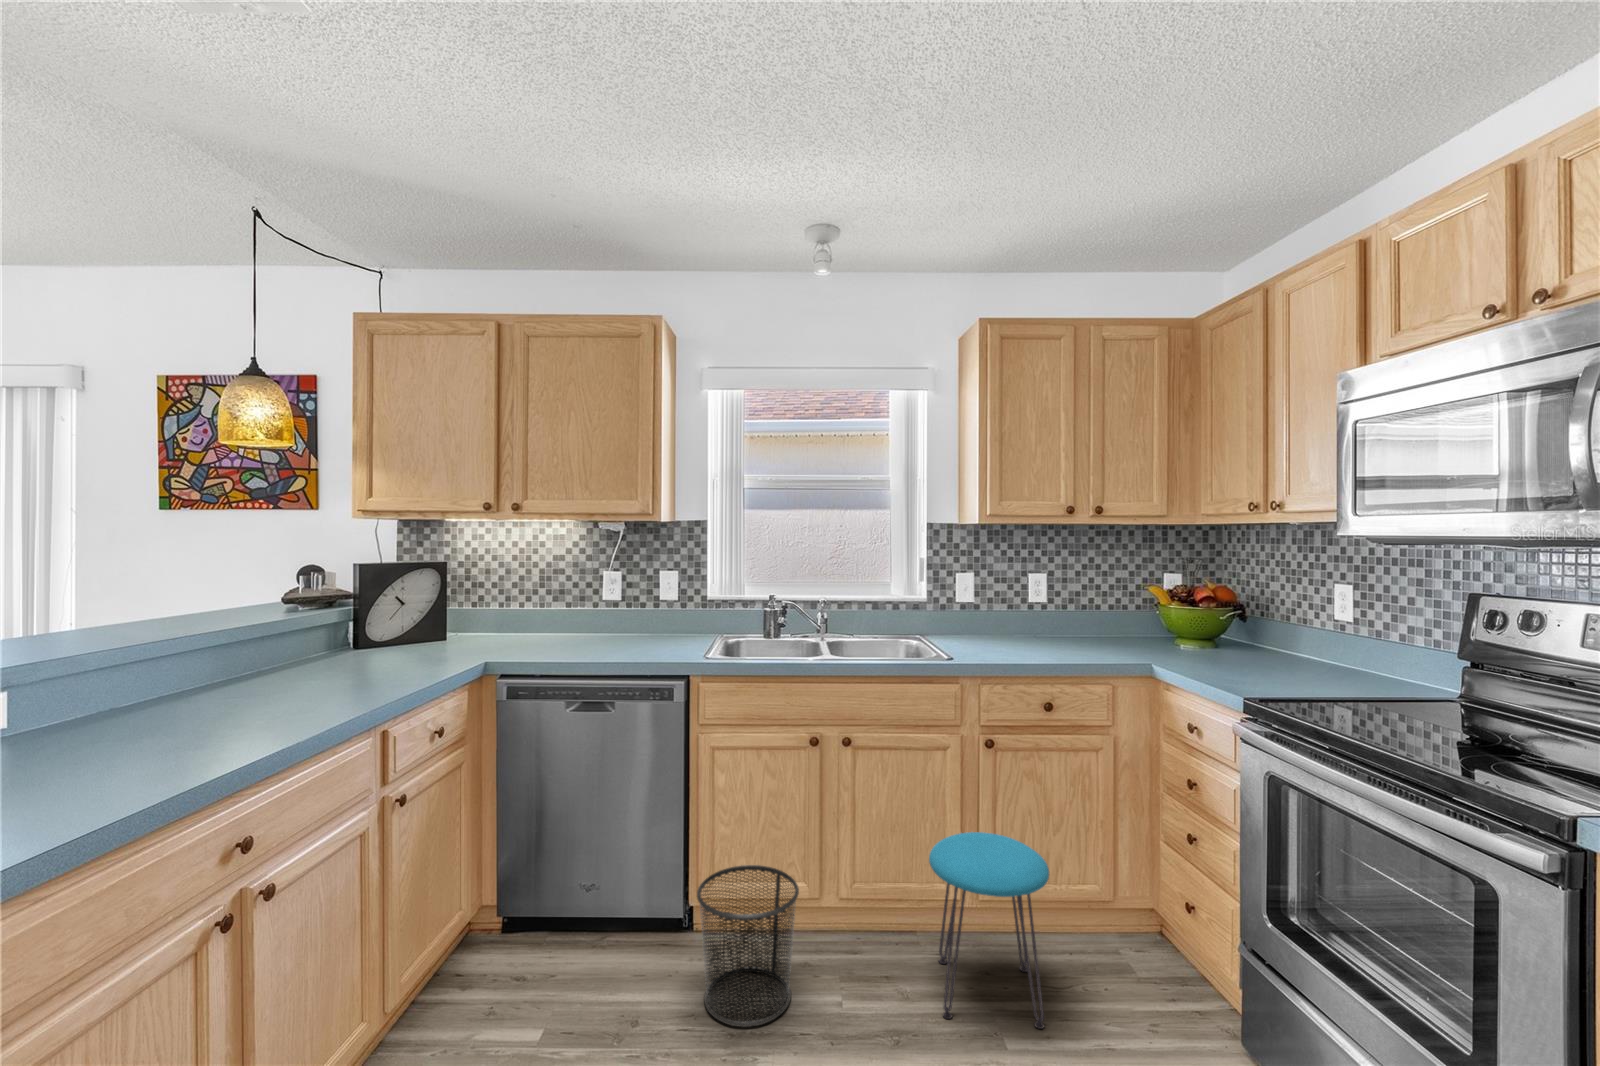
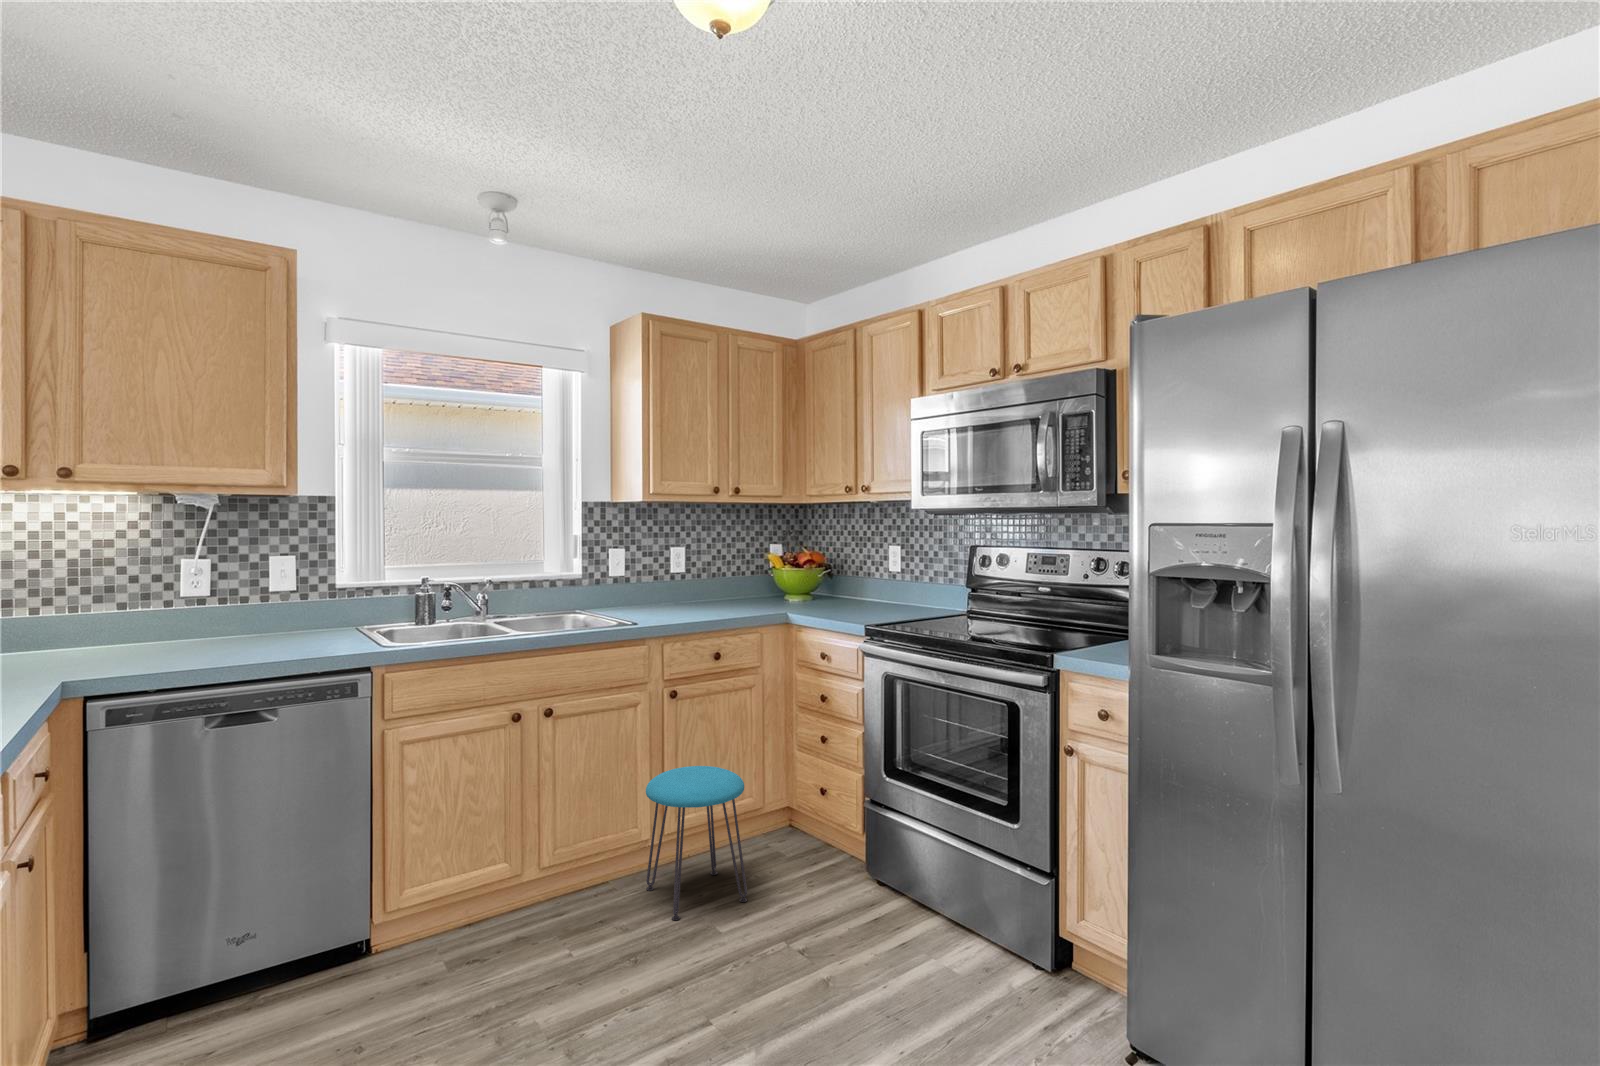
waste bin: present [697,865,799,1027] -> none [438,842,547,993]

